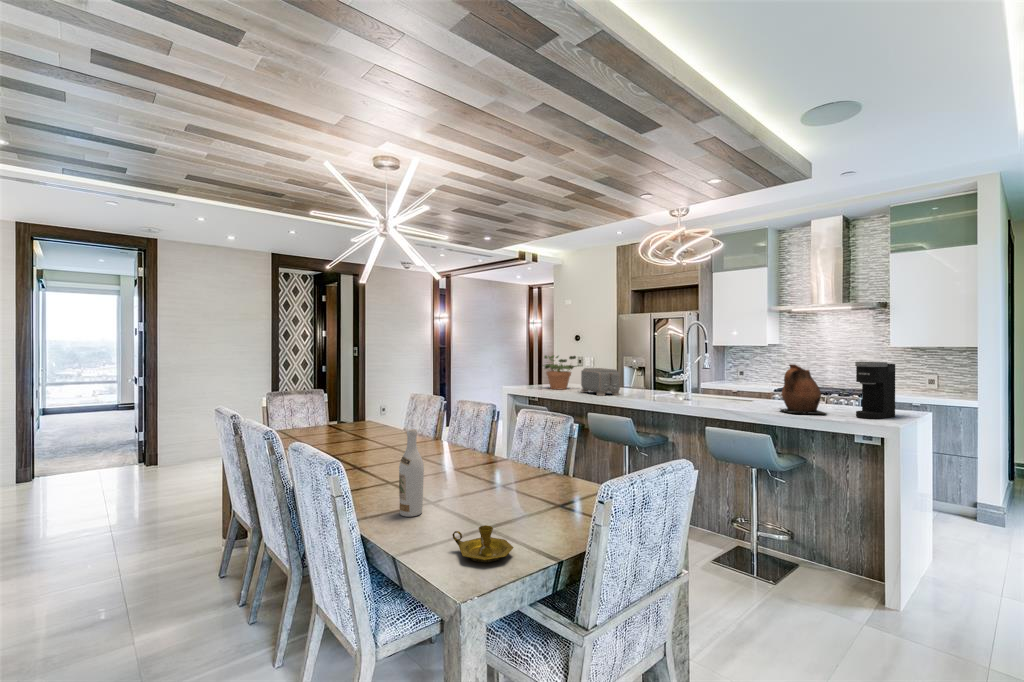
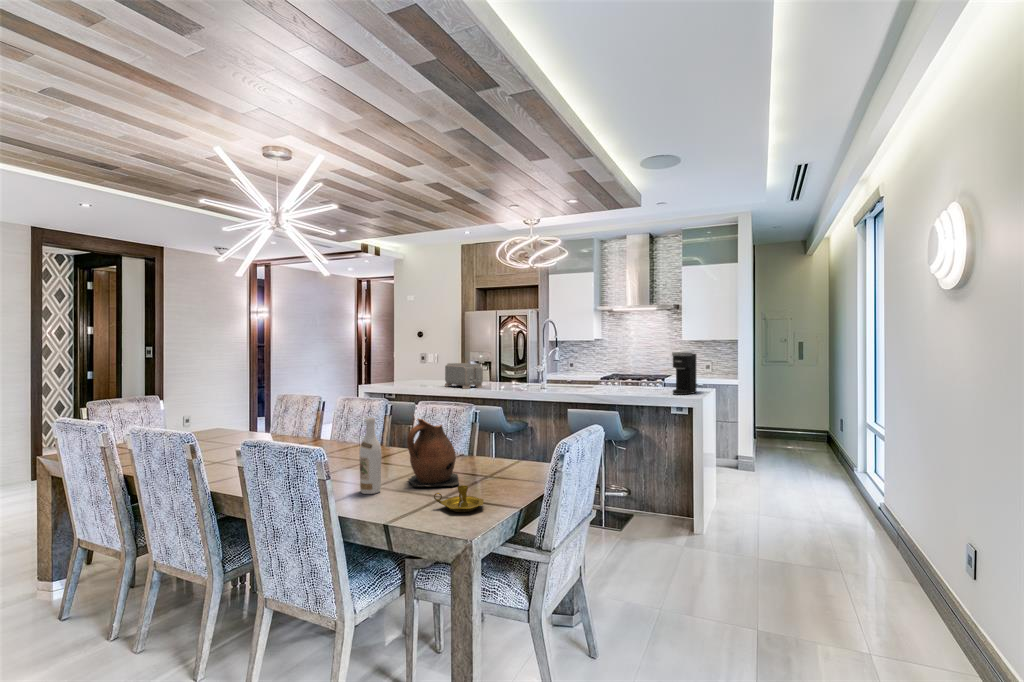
potted plant: present [544,355,576,390] -> none [400,351,440,385]
ceramic pitcher: present [780,364,826,415] -> present [407,419,459,487]

